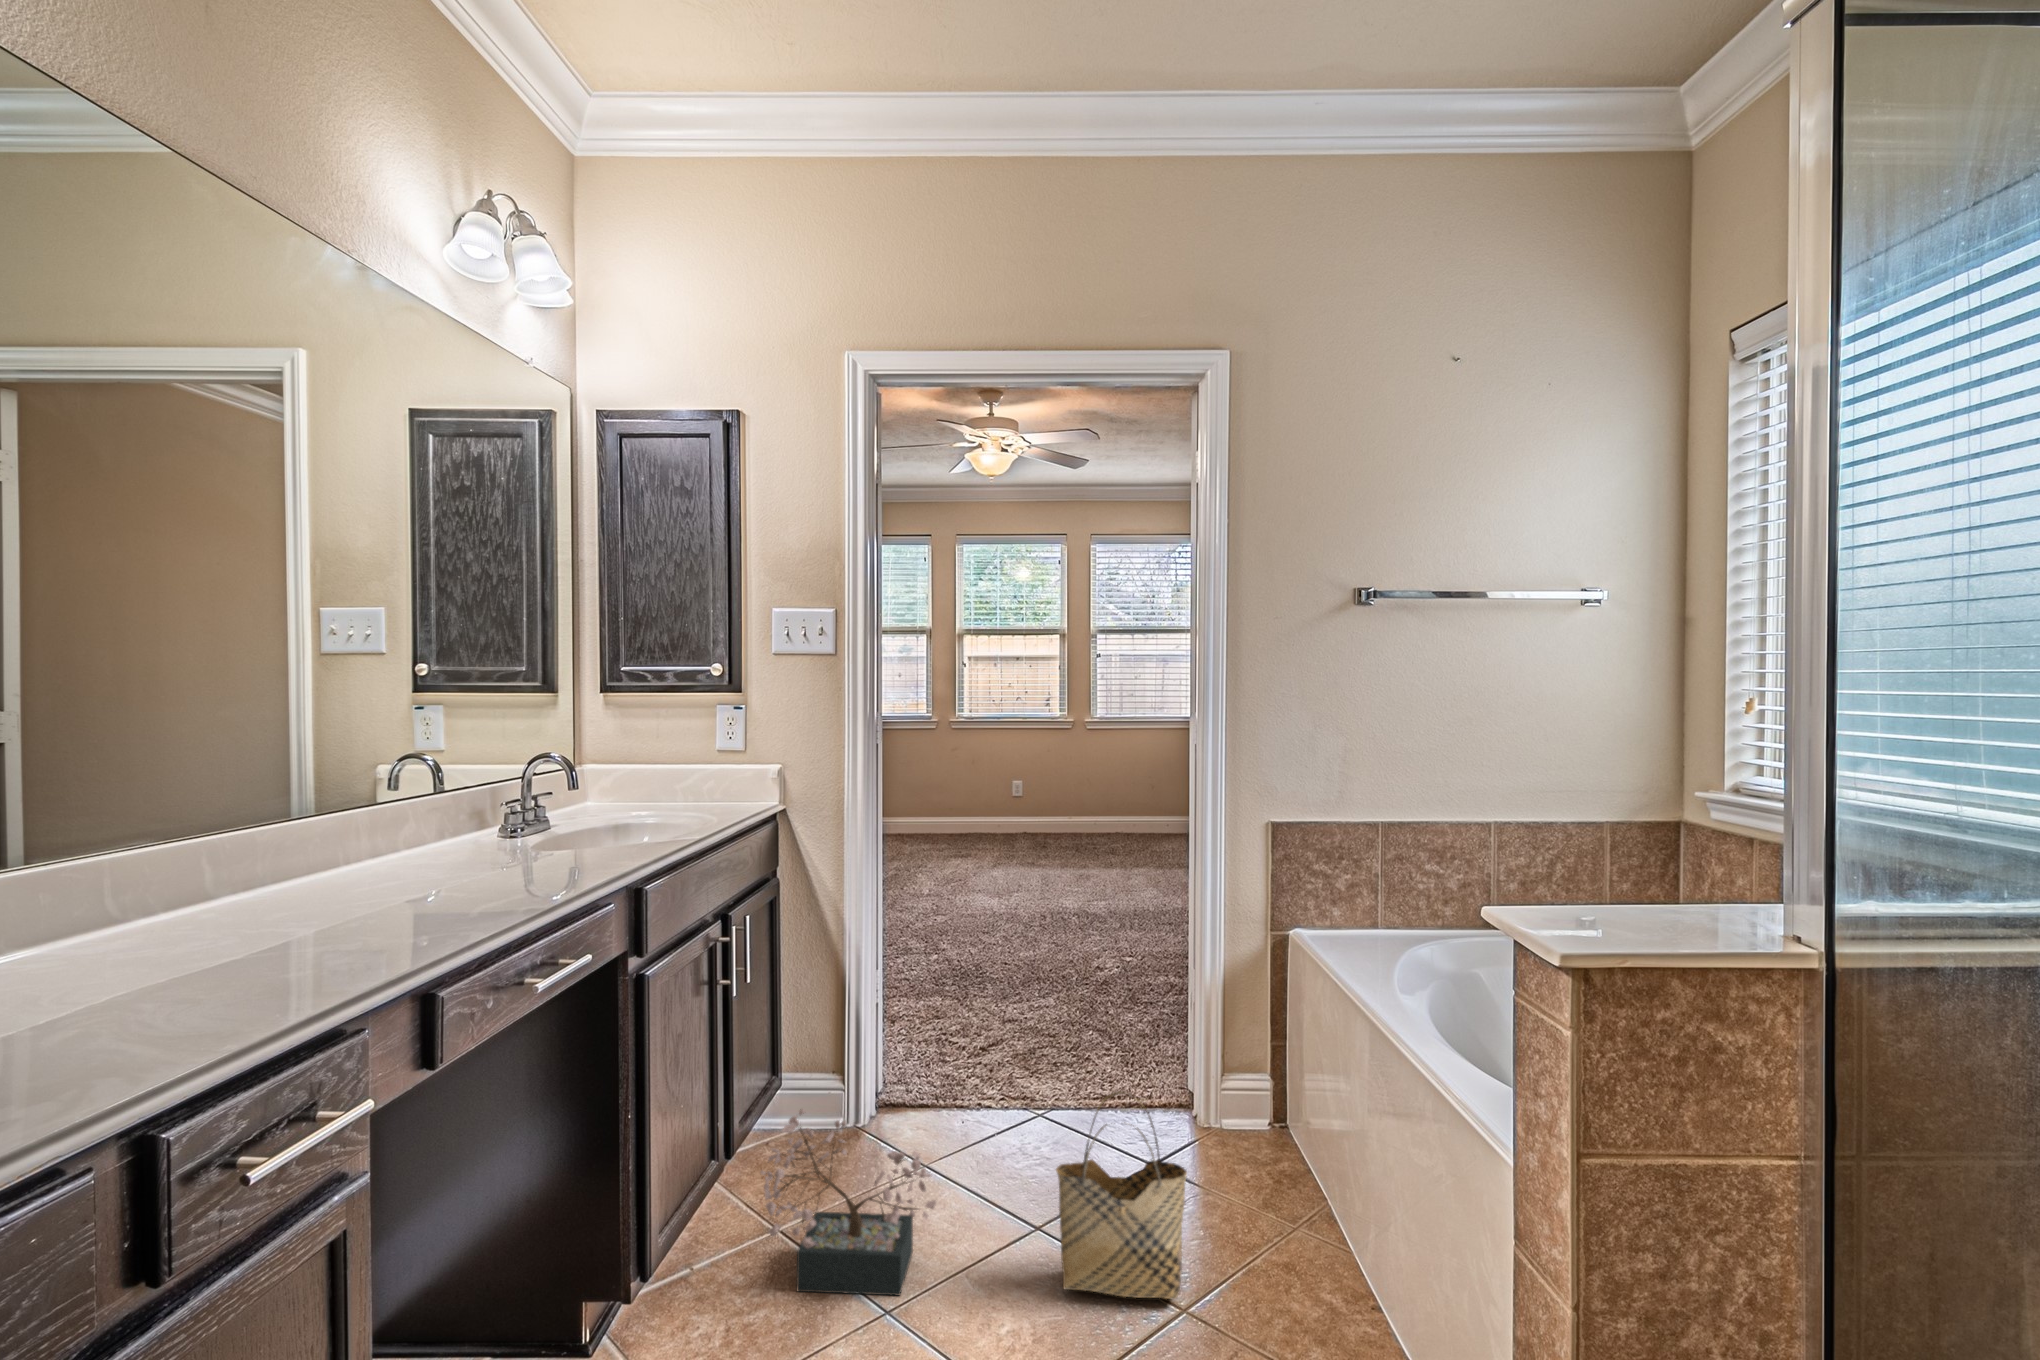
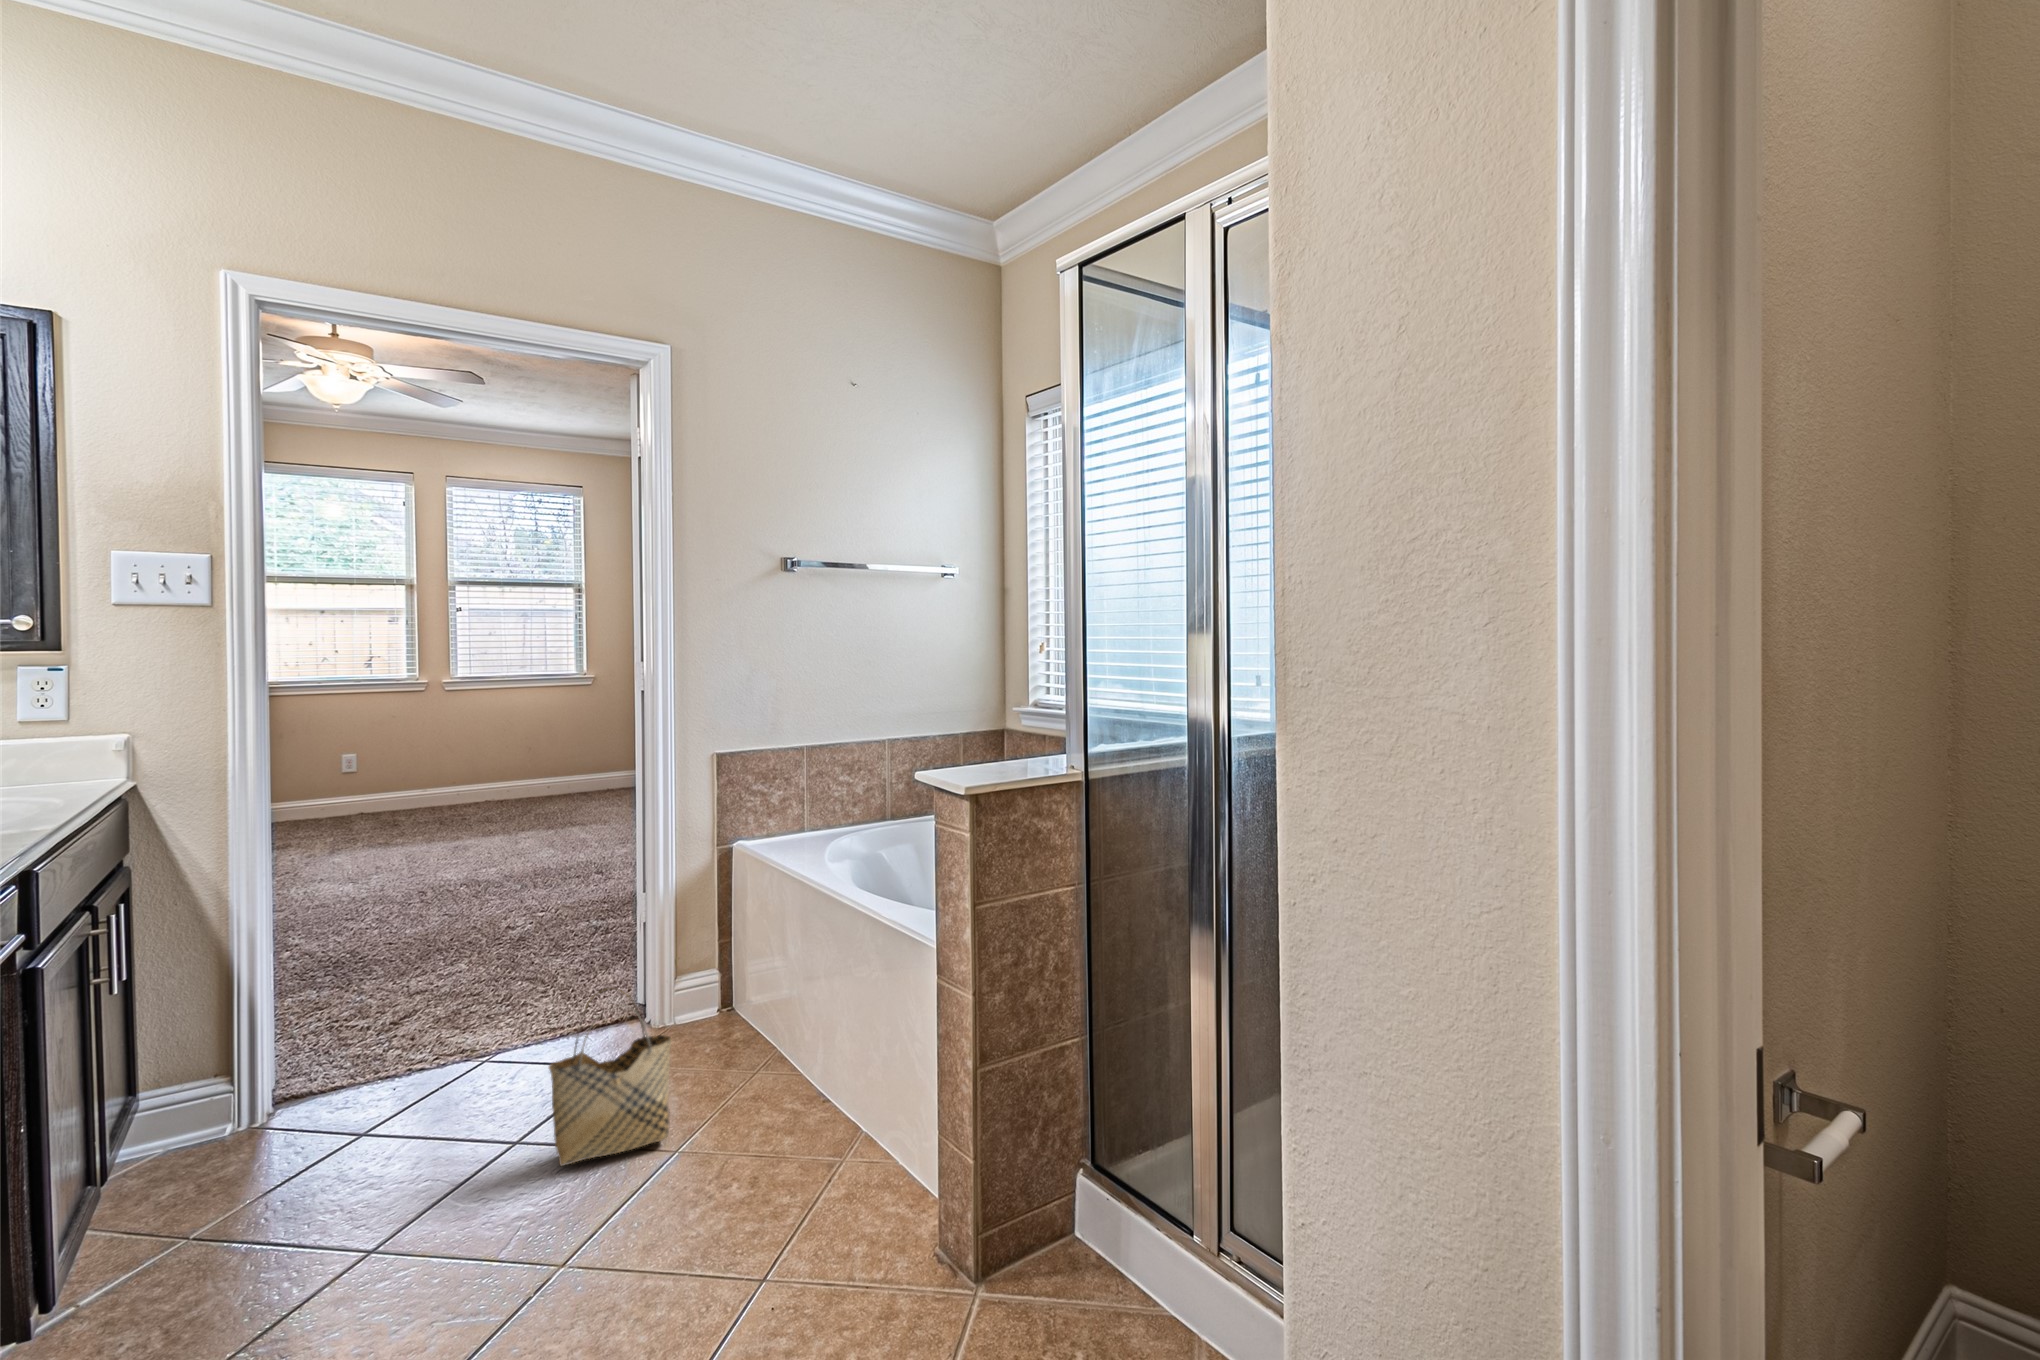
decorative plant: present [760,1109,936,1296] -> none [186,1089,419,1269]

